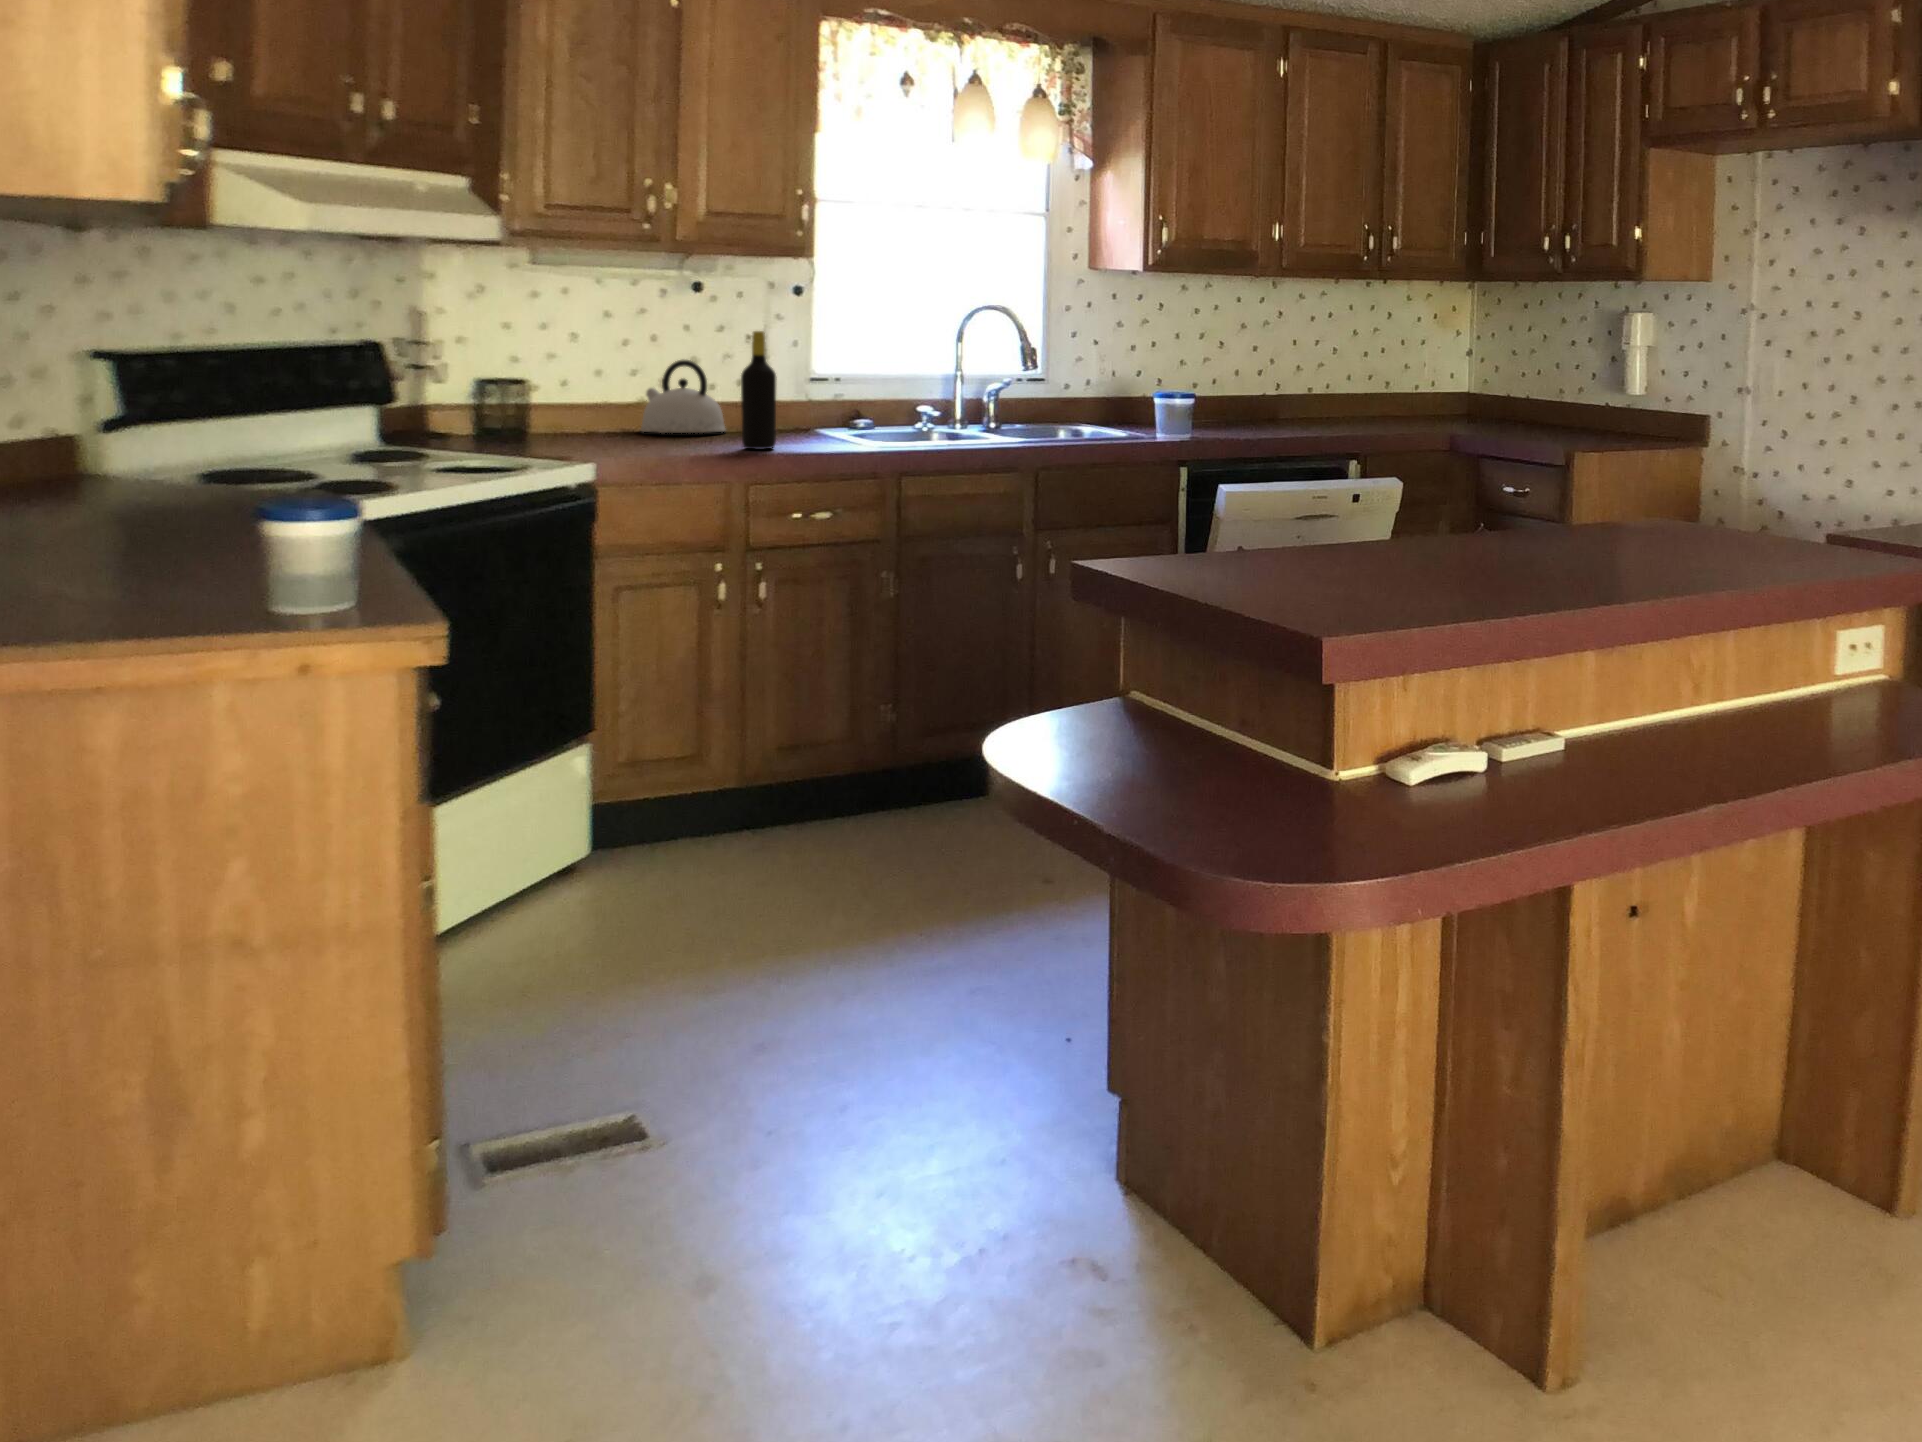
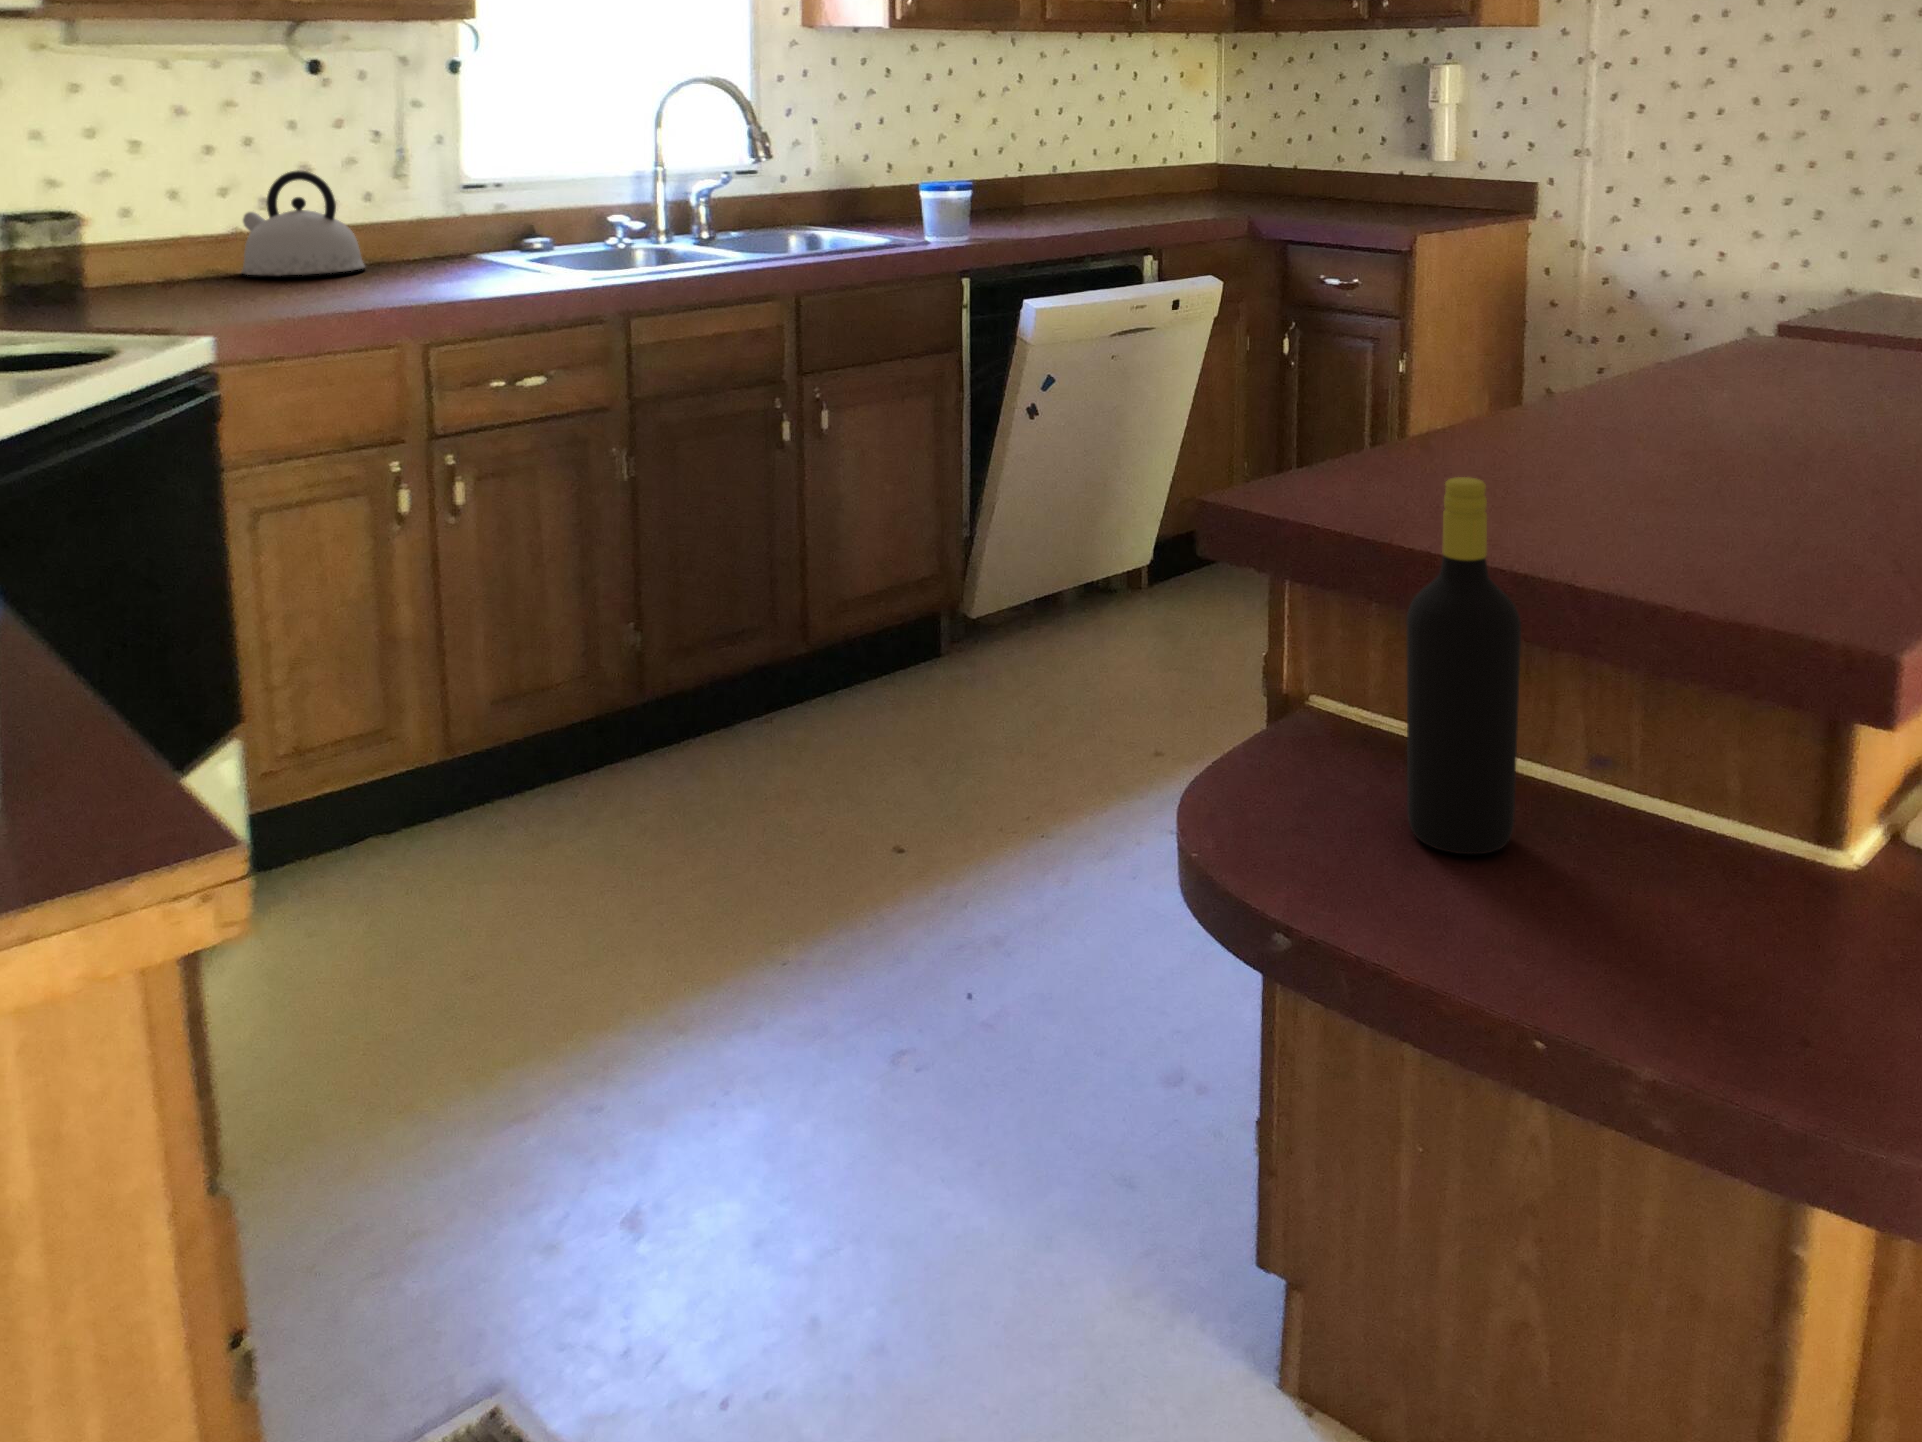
bottle: present [741,331,777,449] -> present [1407,477,1521,854]

